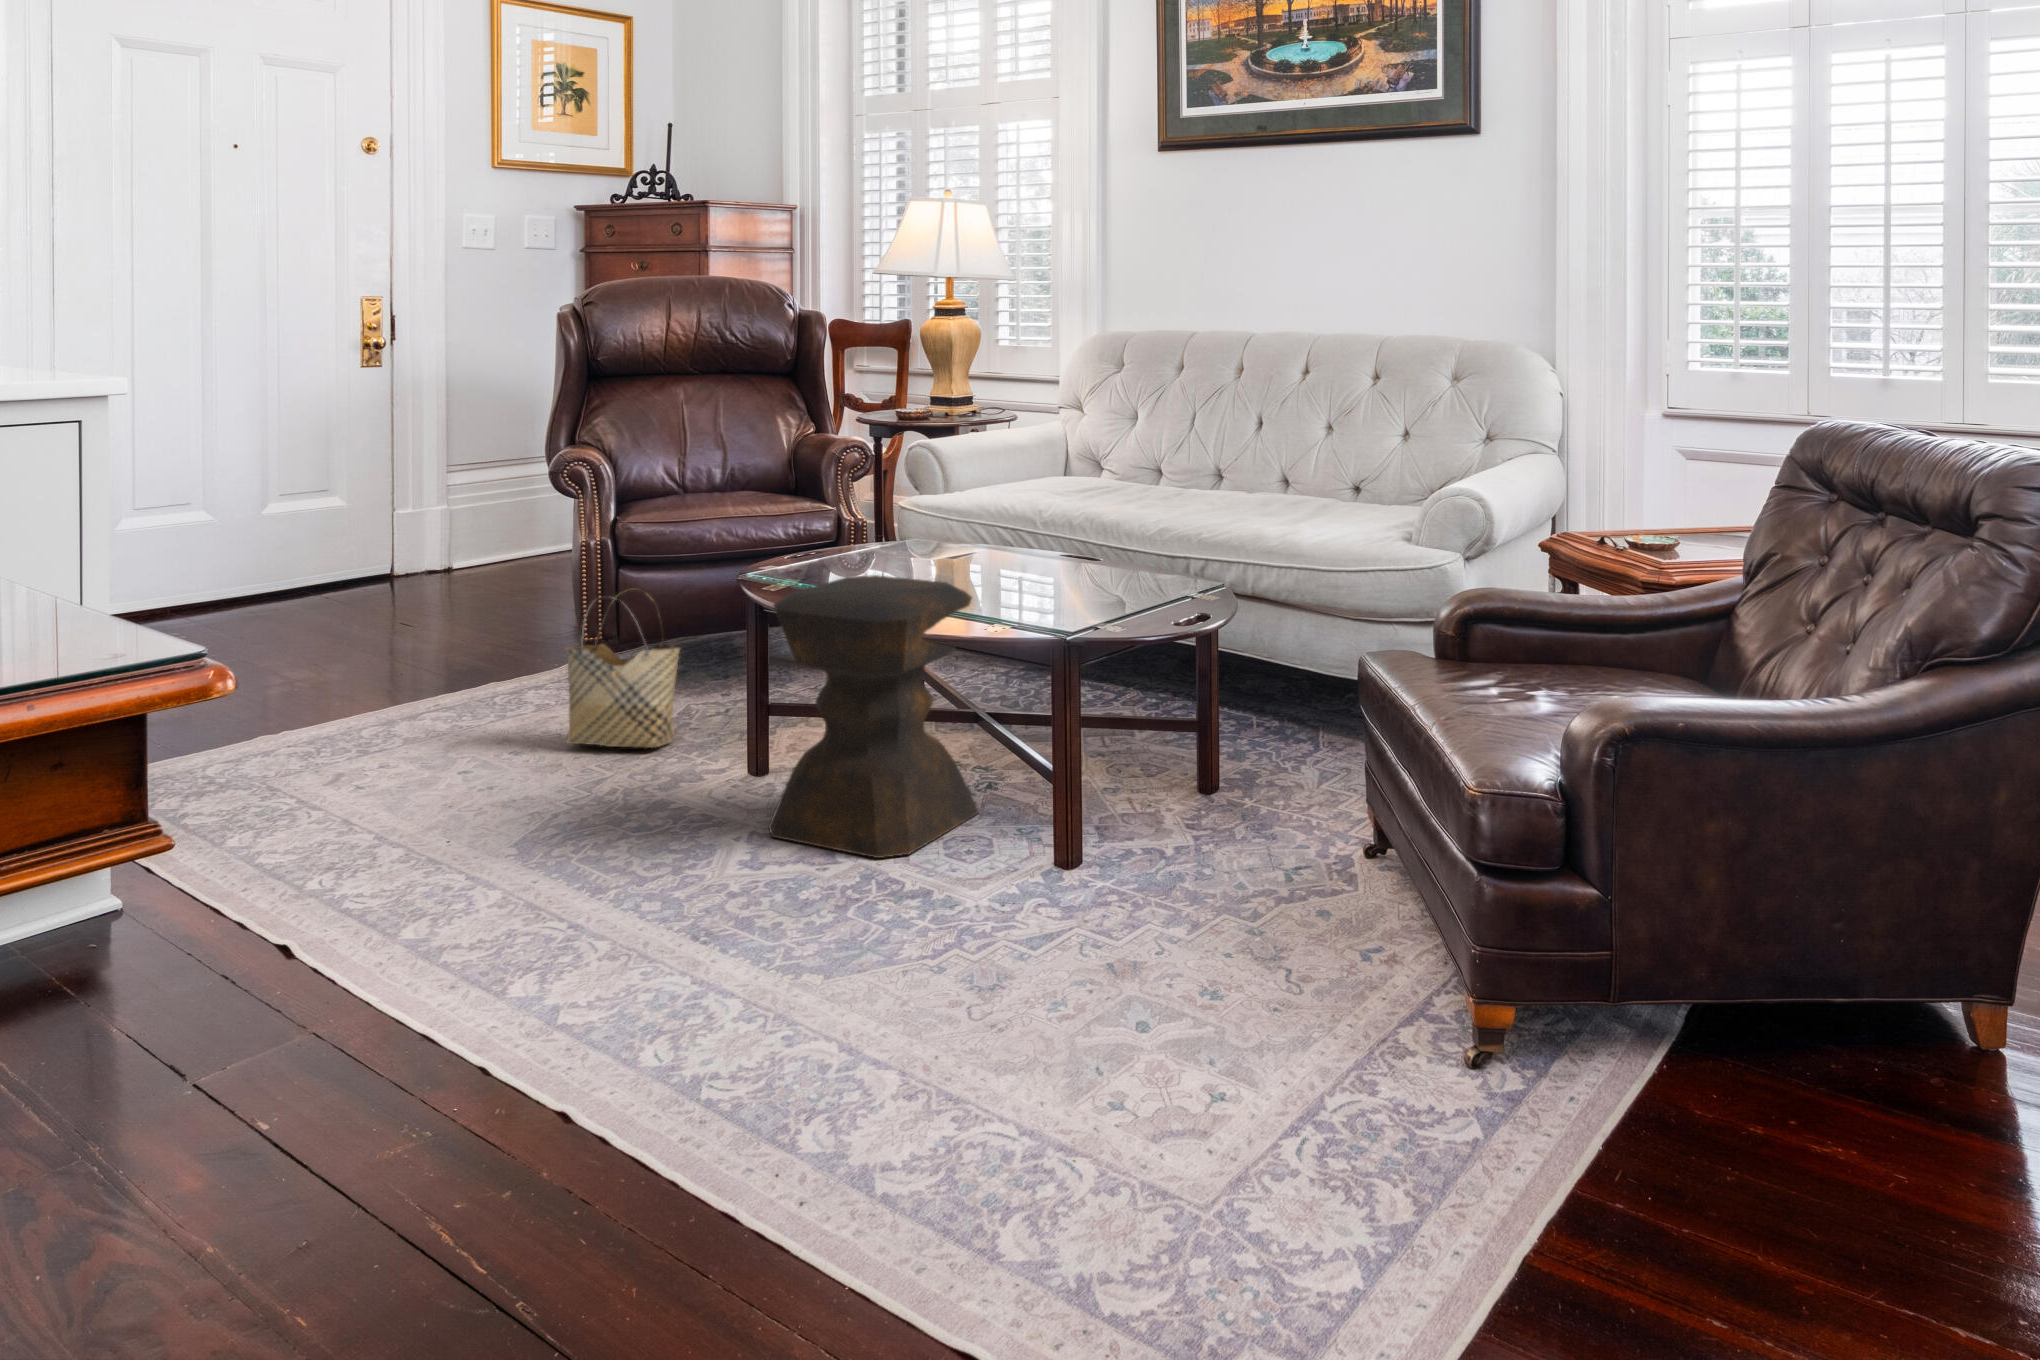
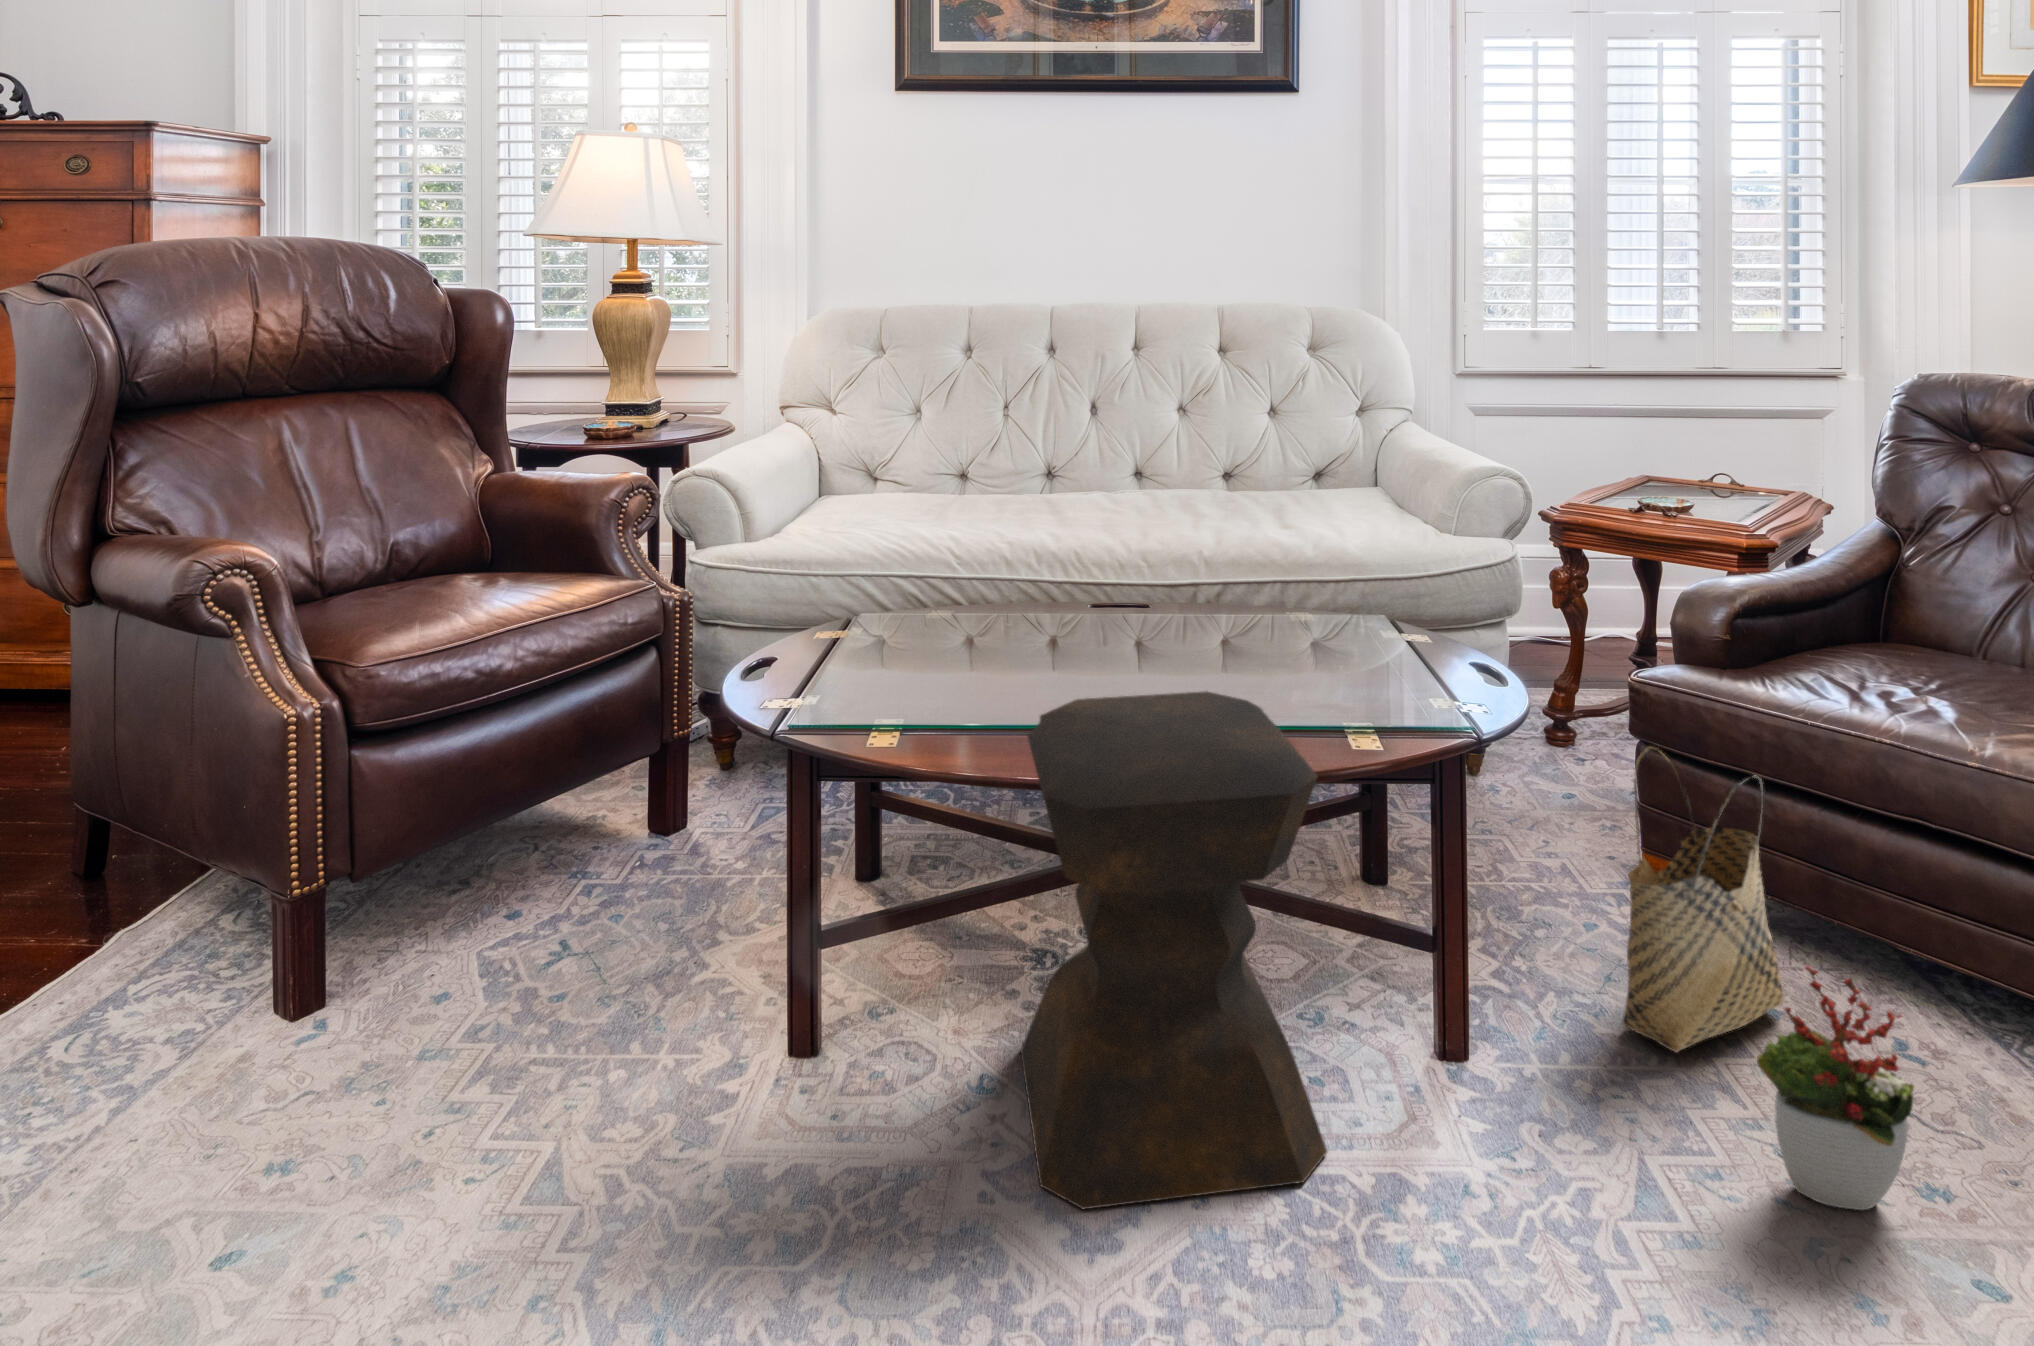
woven basket: present [566,588,680,748] -> present [1622,746,1783,1052]
decorative plant: none [1083,787,1161,951] -> present [1757,966,1914,1210]

